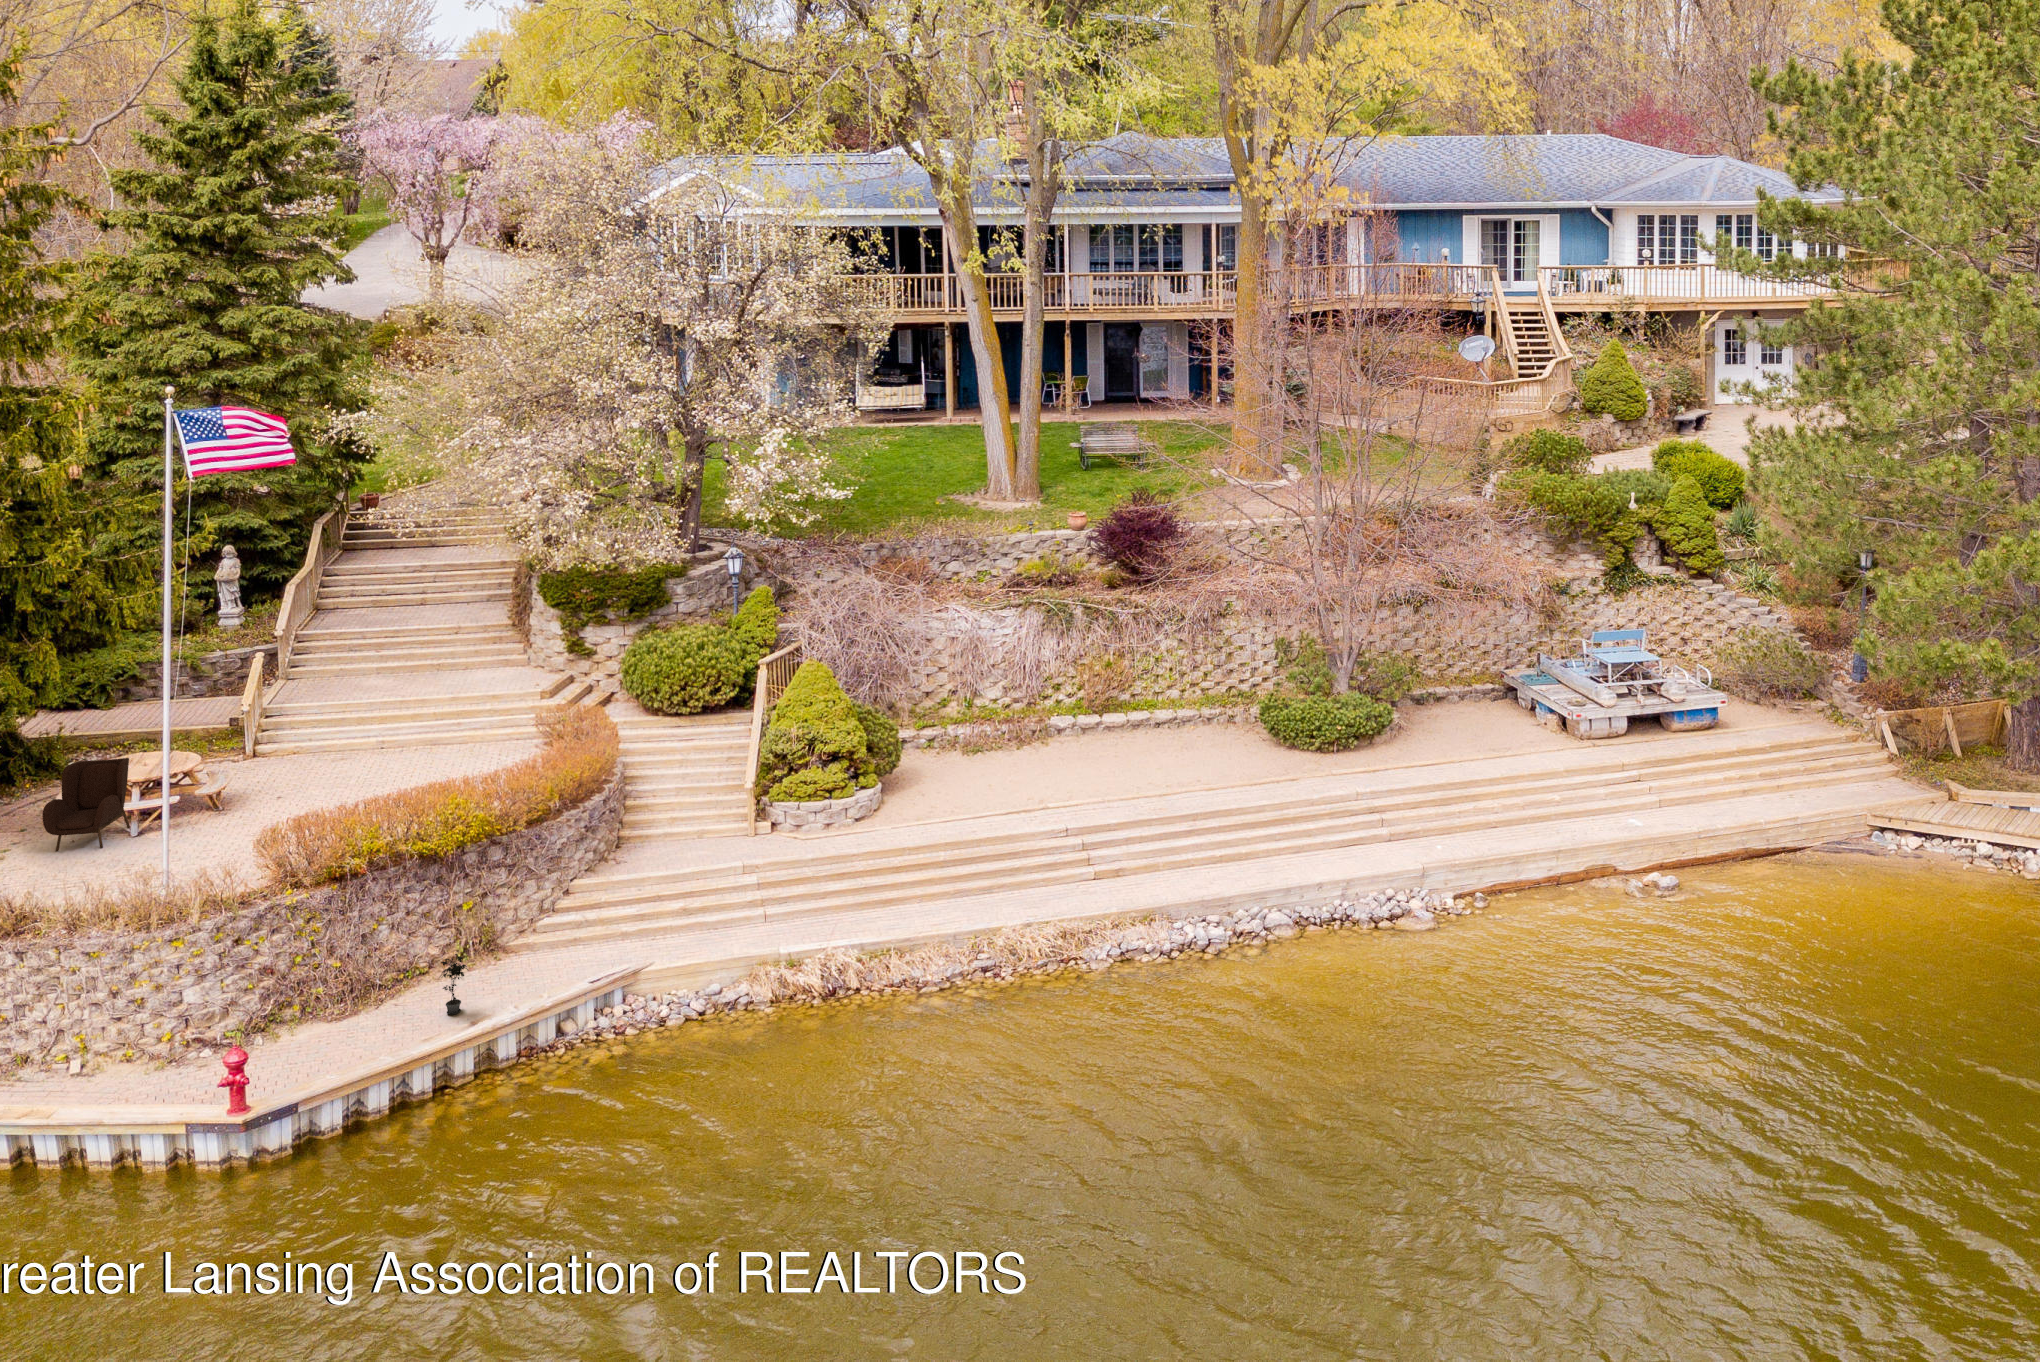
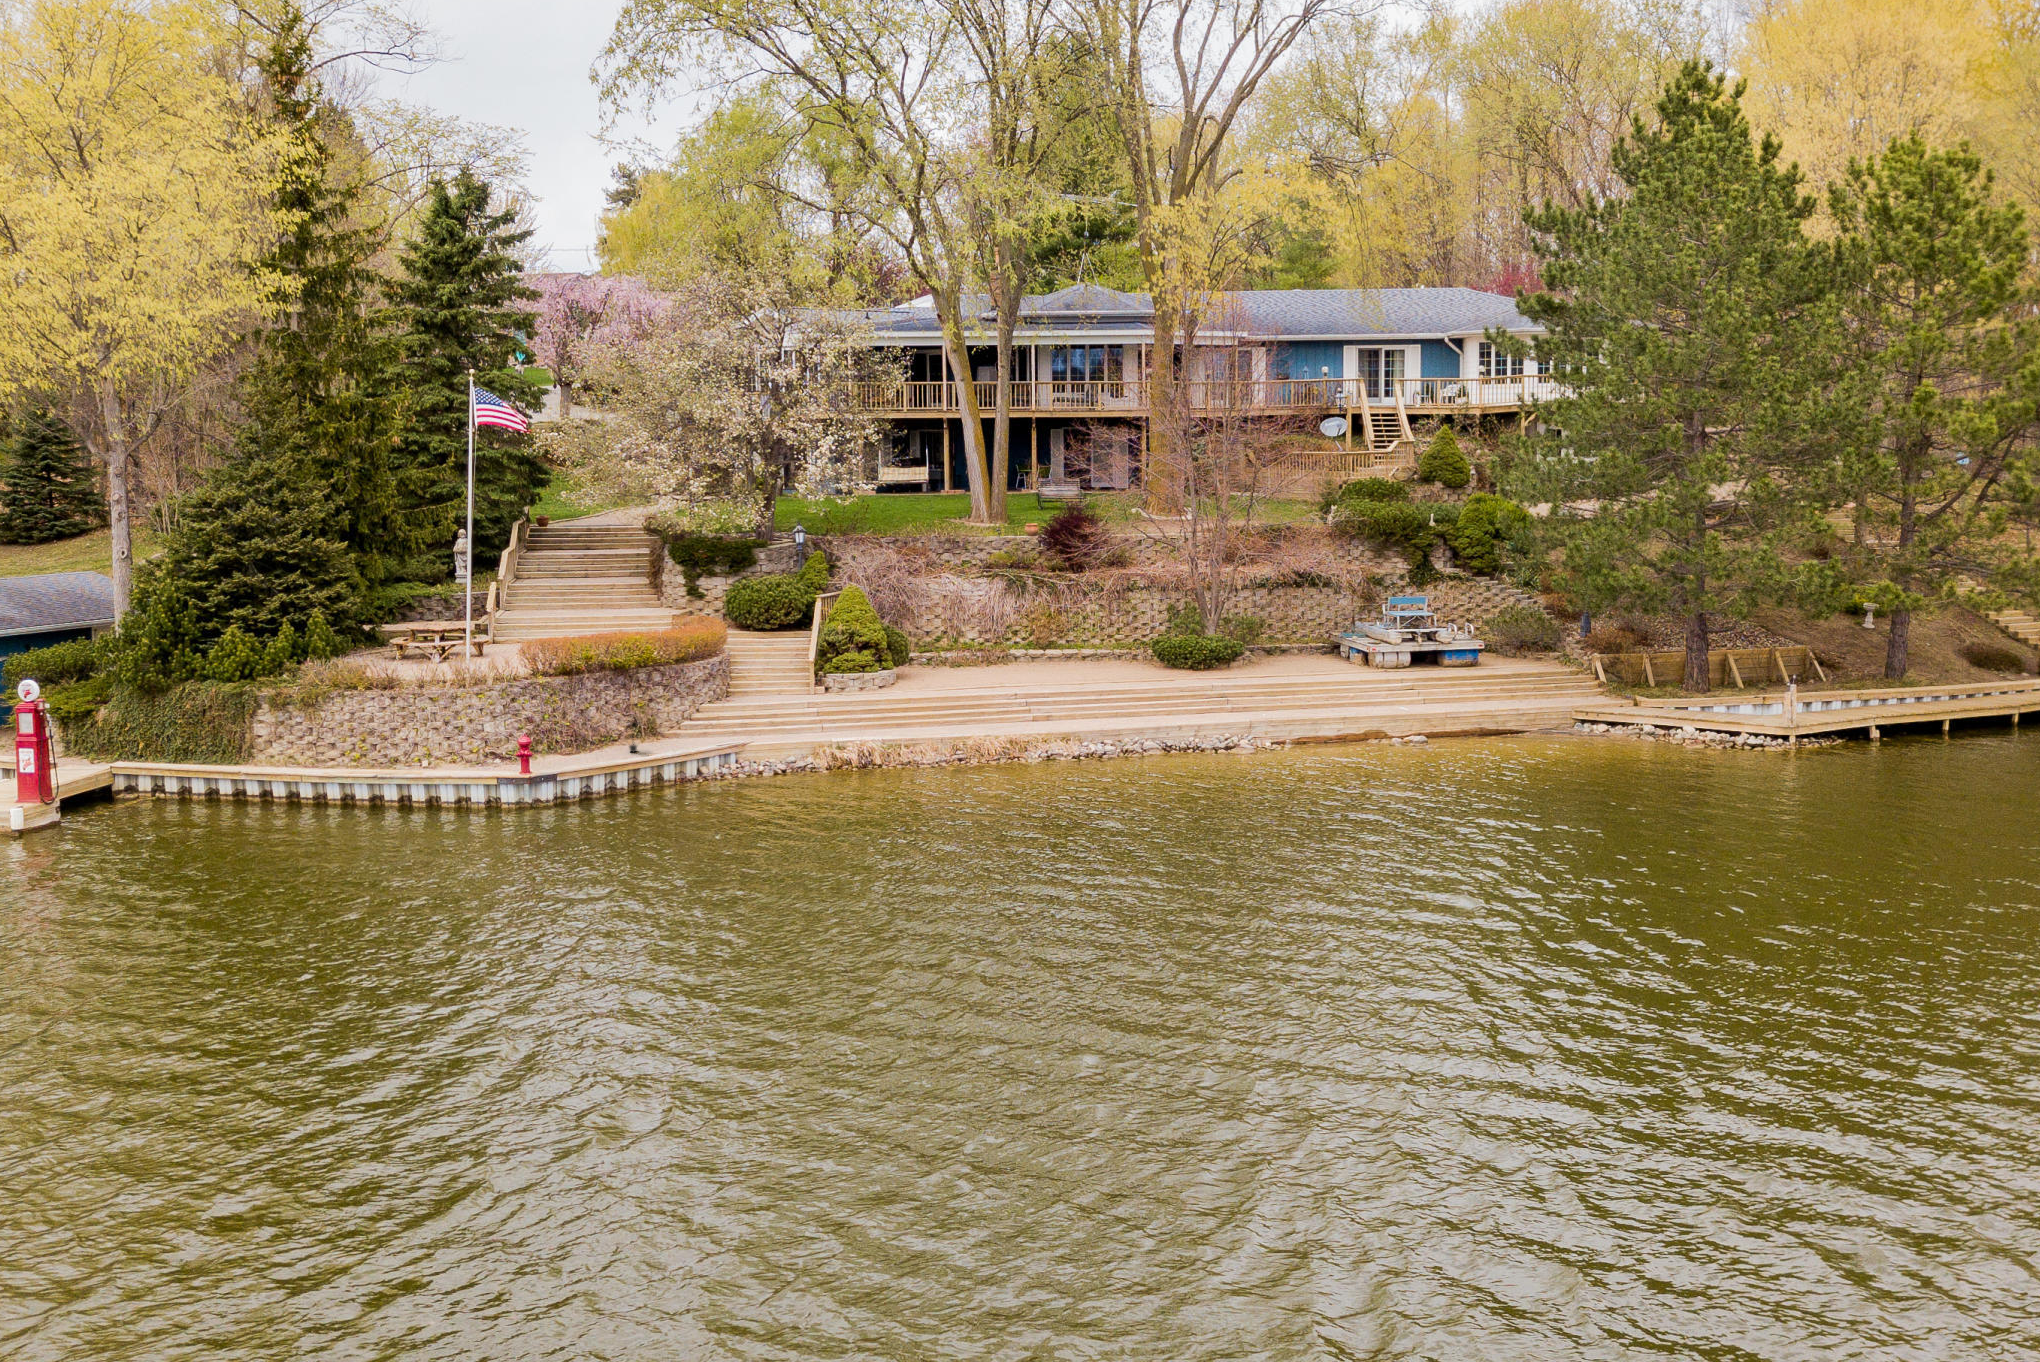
armchair: present [42,758,130,852] -> none [394,616,440,665]

